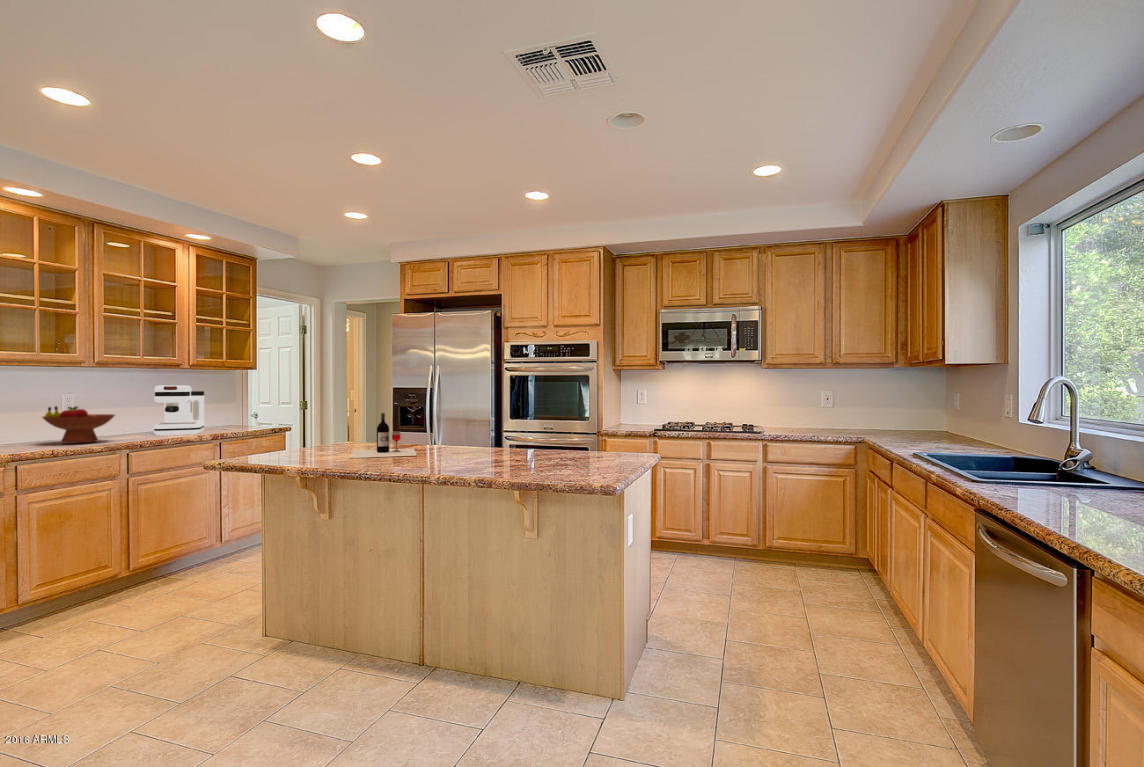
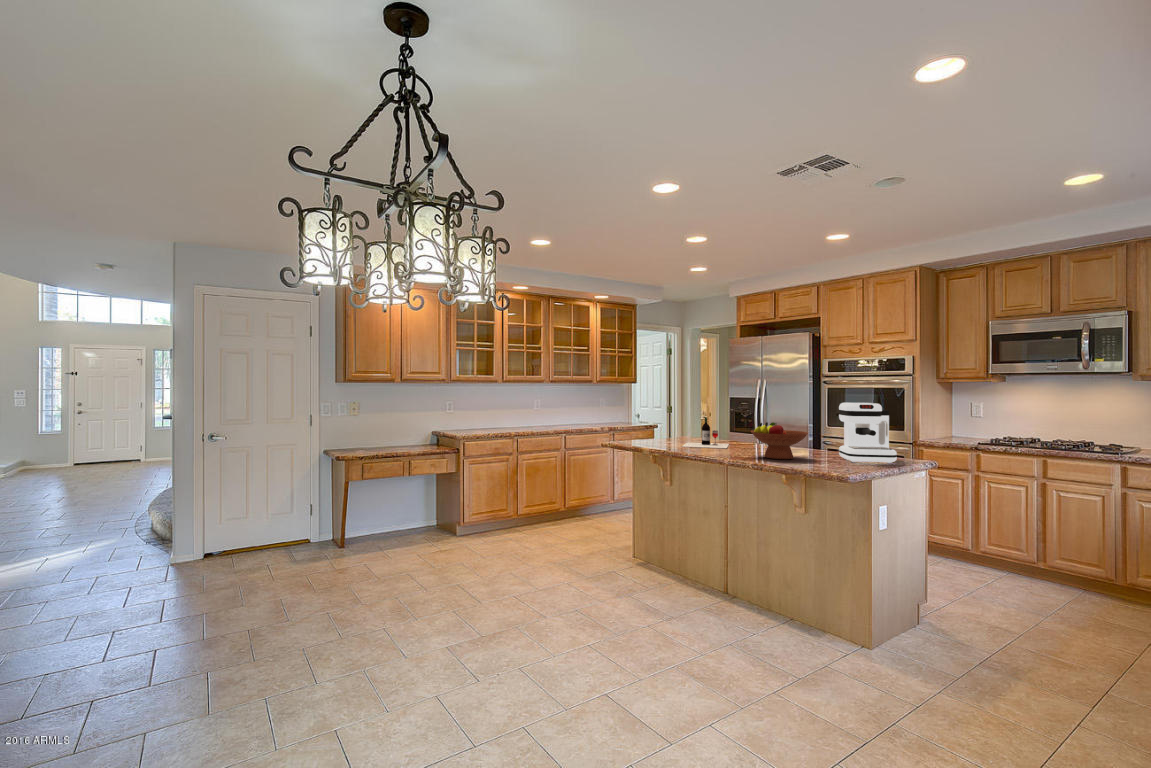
coffee maker: present [154,385,204,436] -> present [839,403,897,463]
fruit bowl: present [42,406,115,444] -> present [751,422,808,459]

